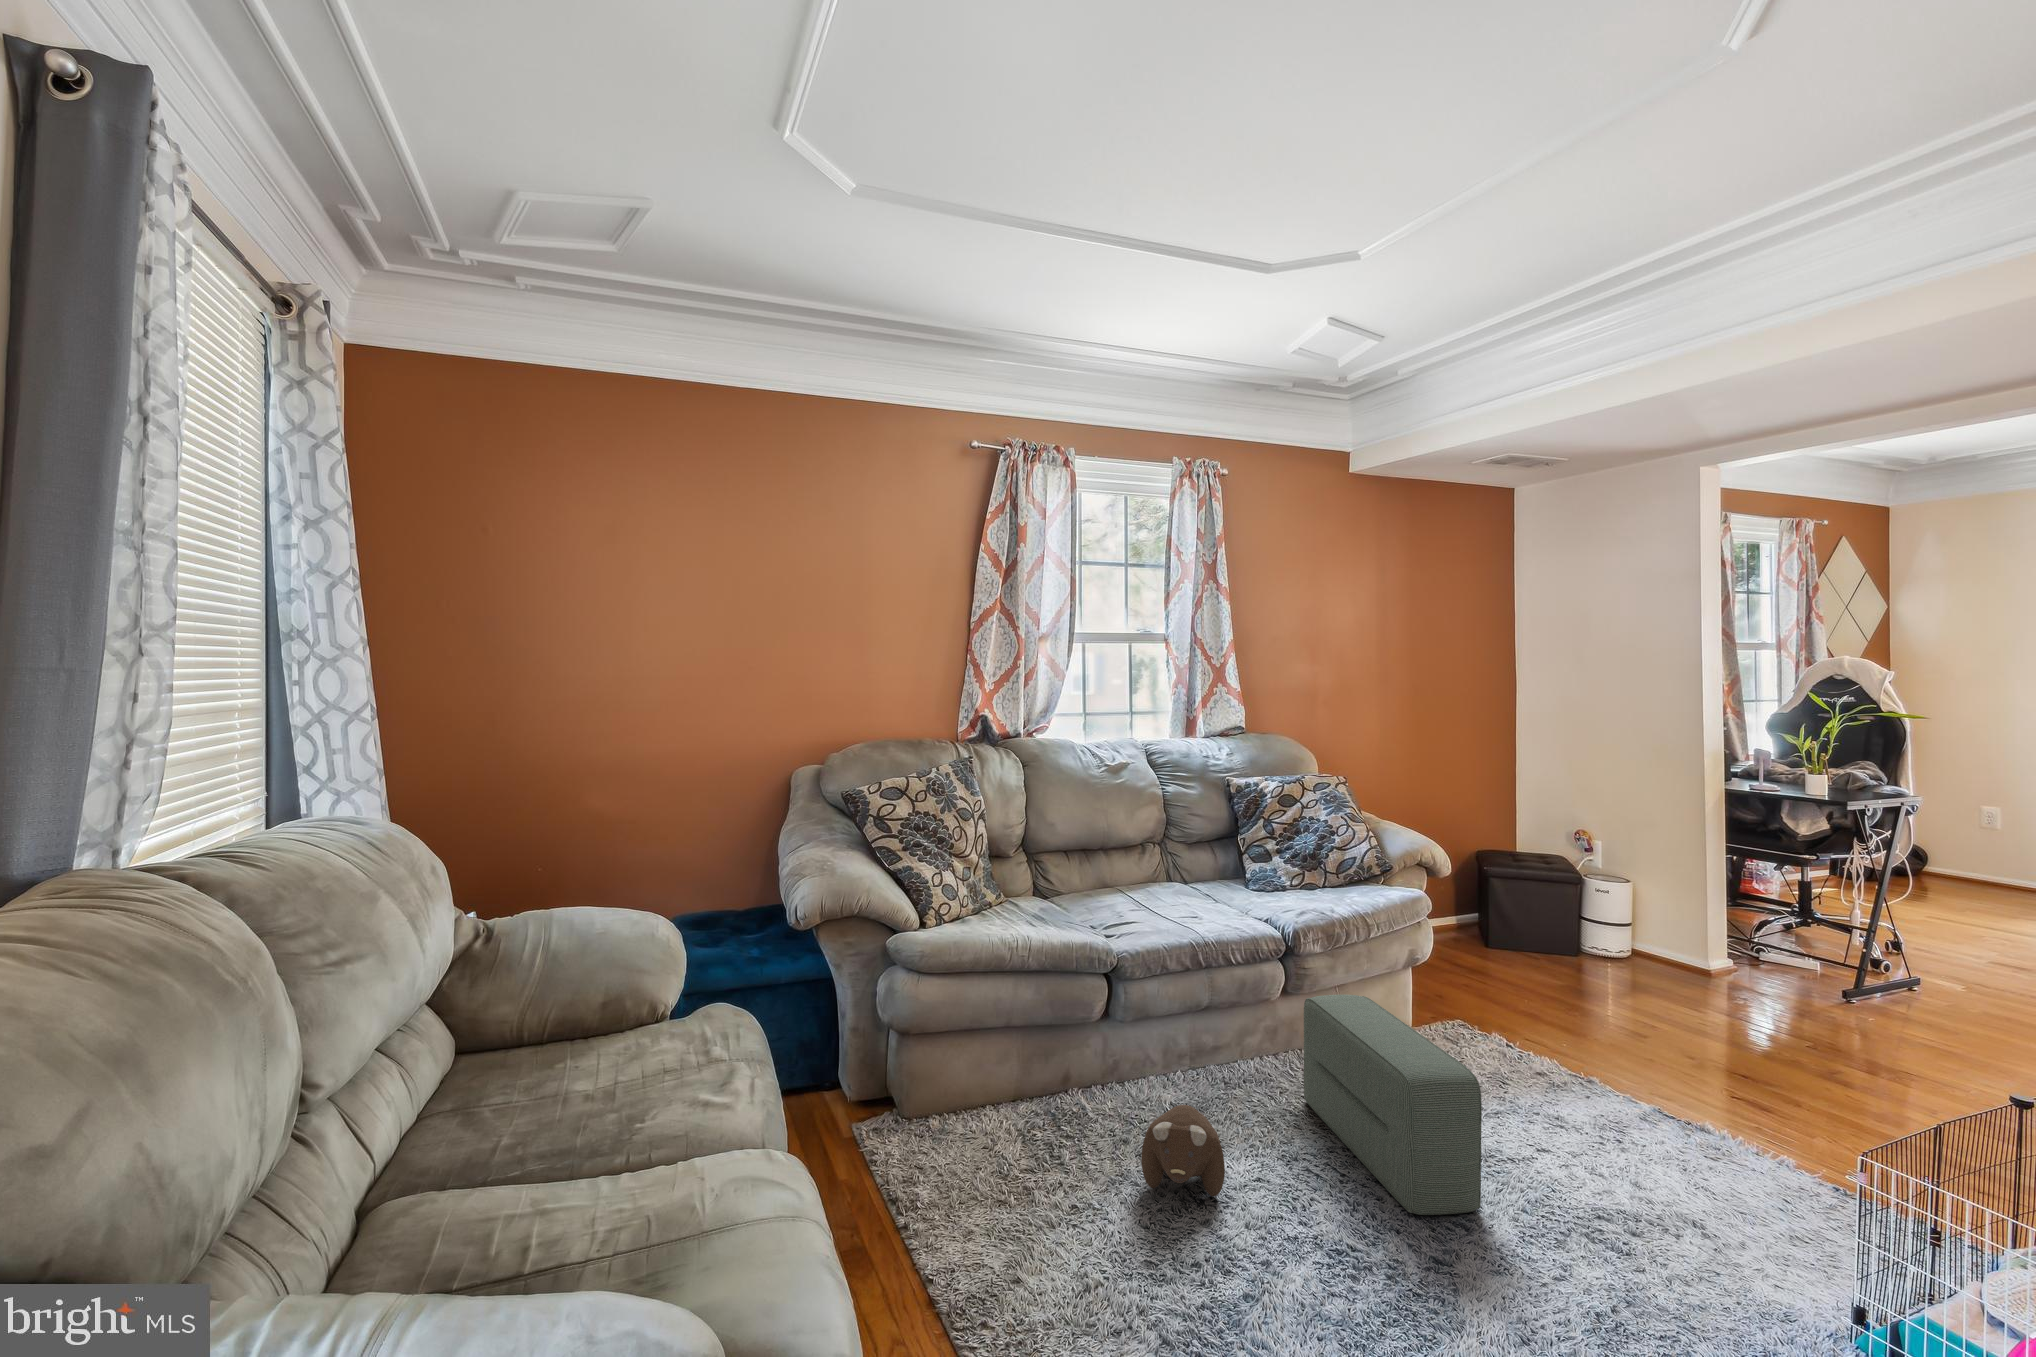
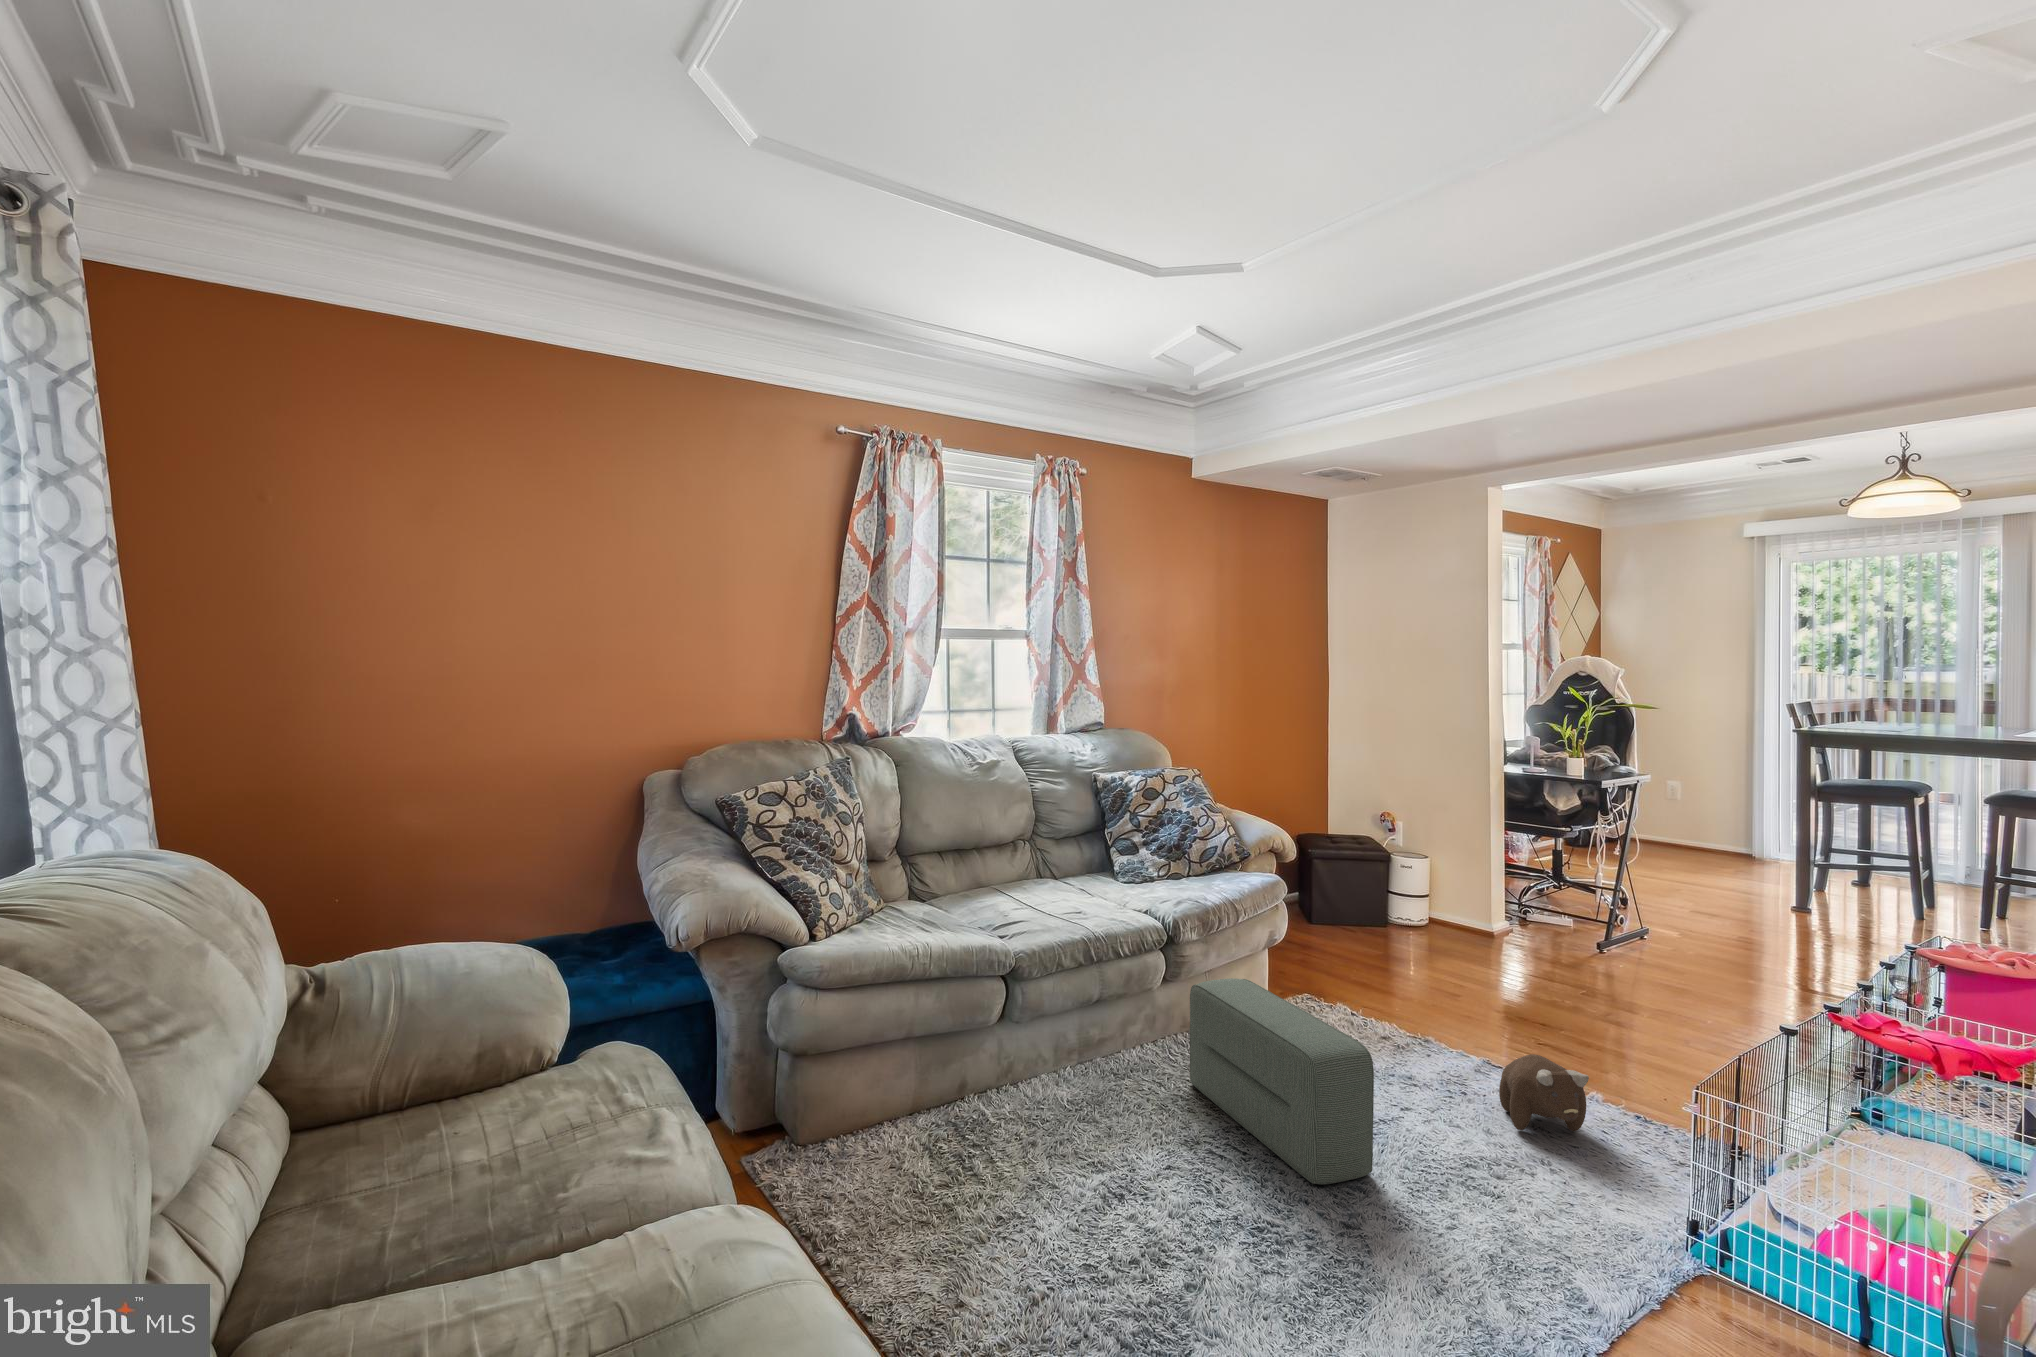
plush toy: present [1141,1105,1225,1197] -> present [1499,1054,1589,1131]

